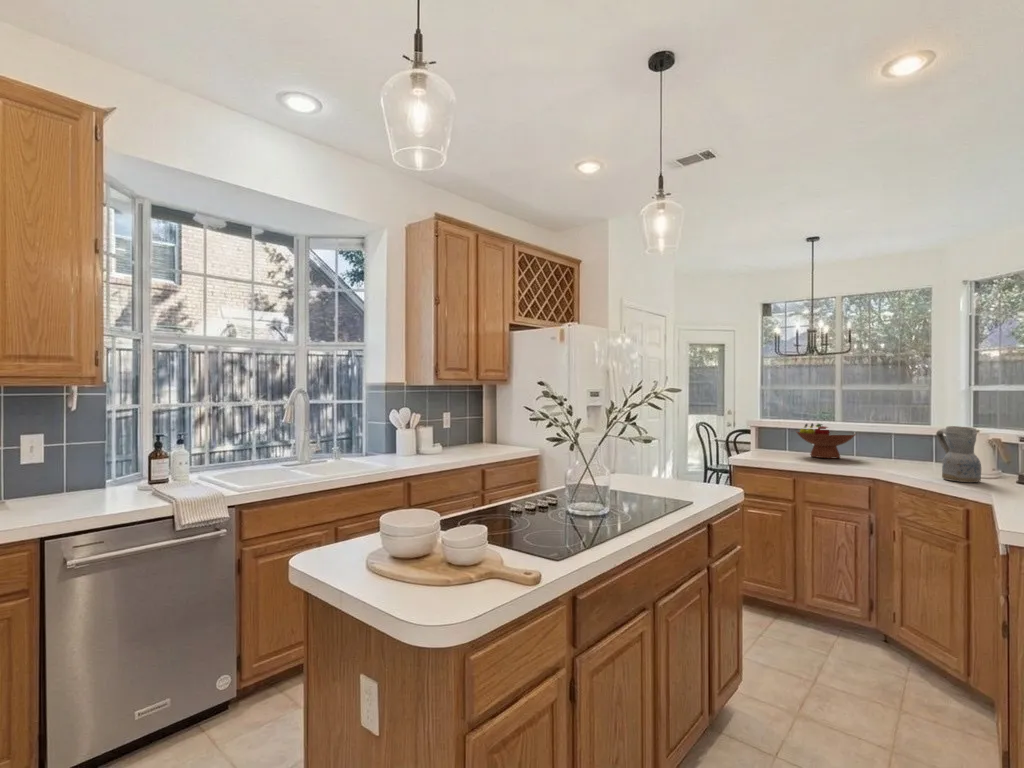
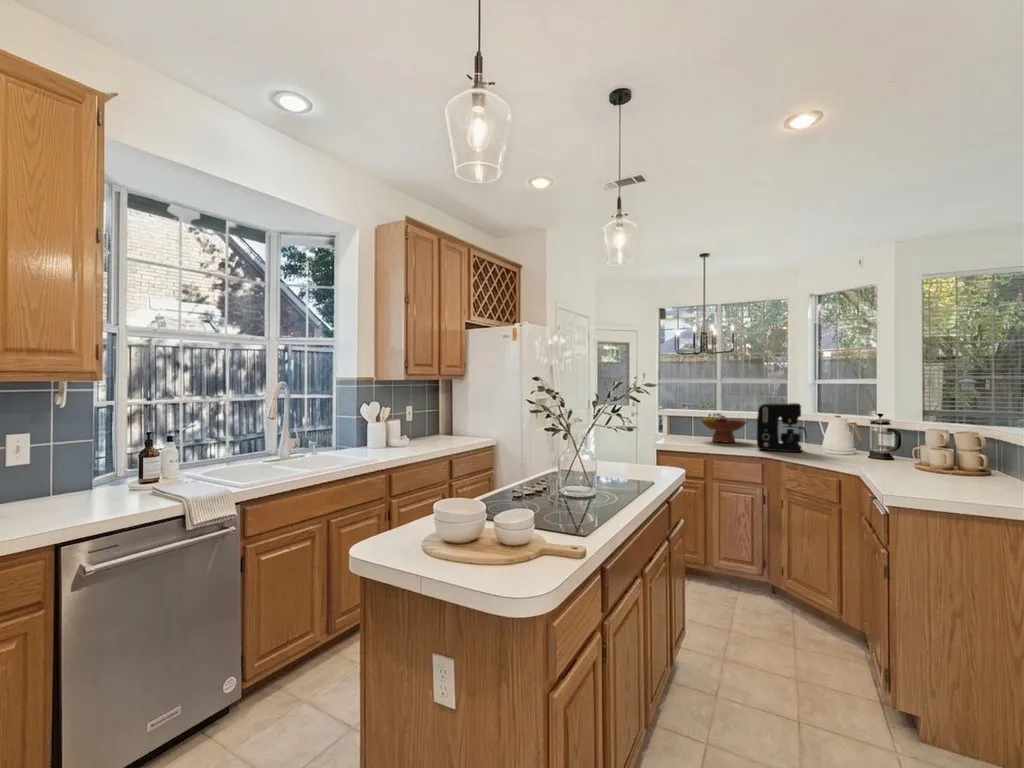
coffee maker: none [862,413,931,473] -> present [757,403,807,452]
ceramic pitcher: present [936,426,981,482] -> none [813,414,846,458]

